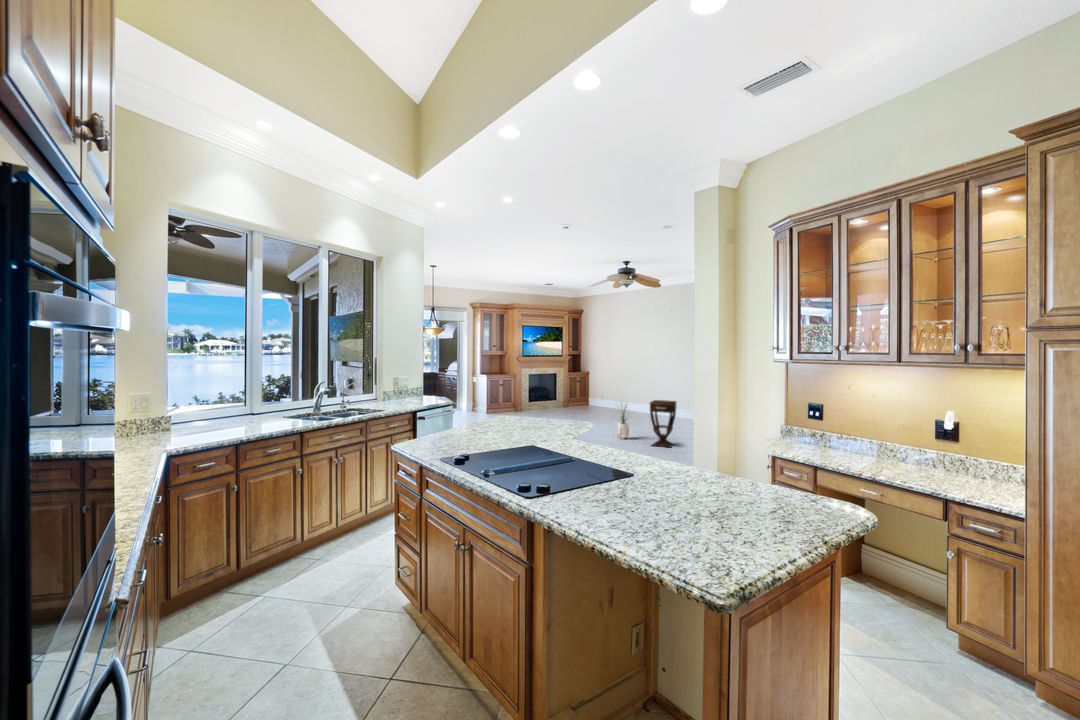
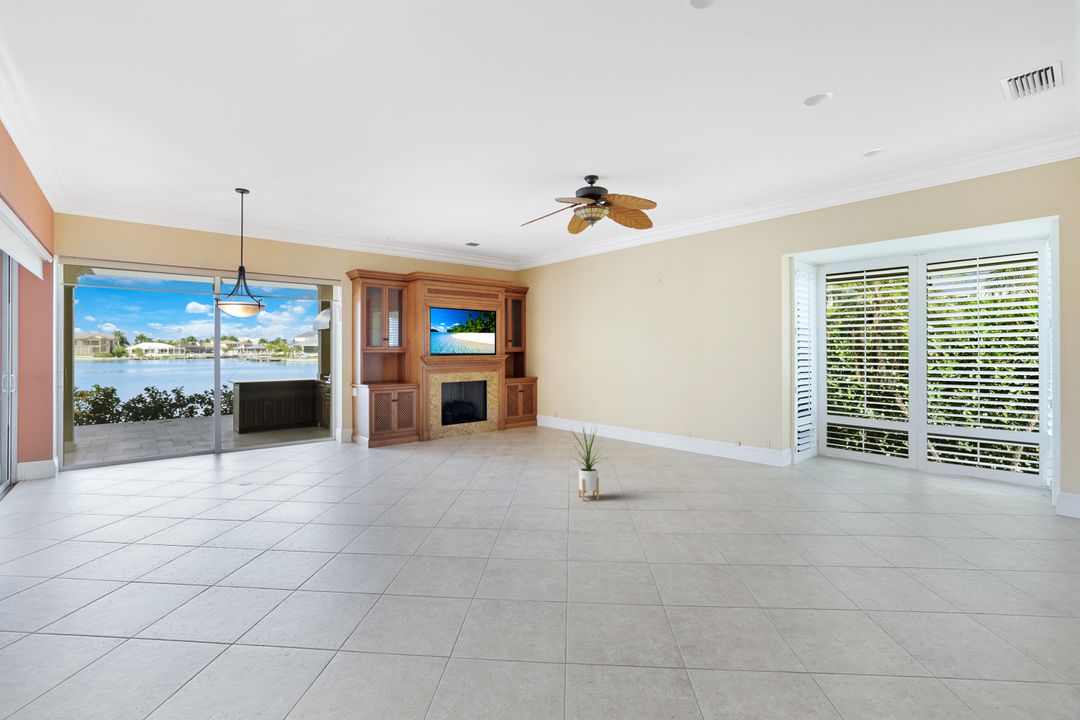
side table: present [650,400,676,448] -> none [639,426,689,523]

